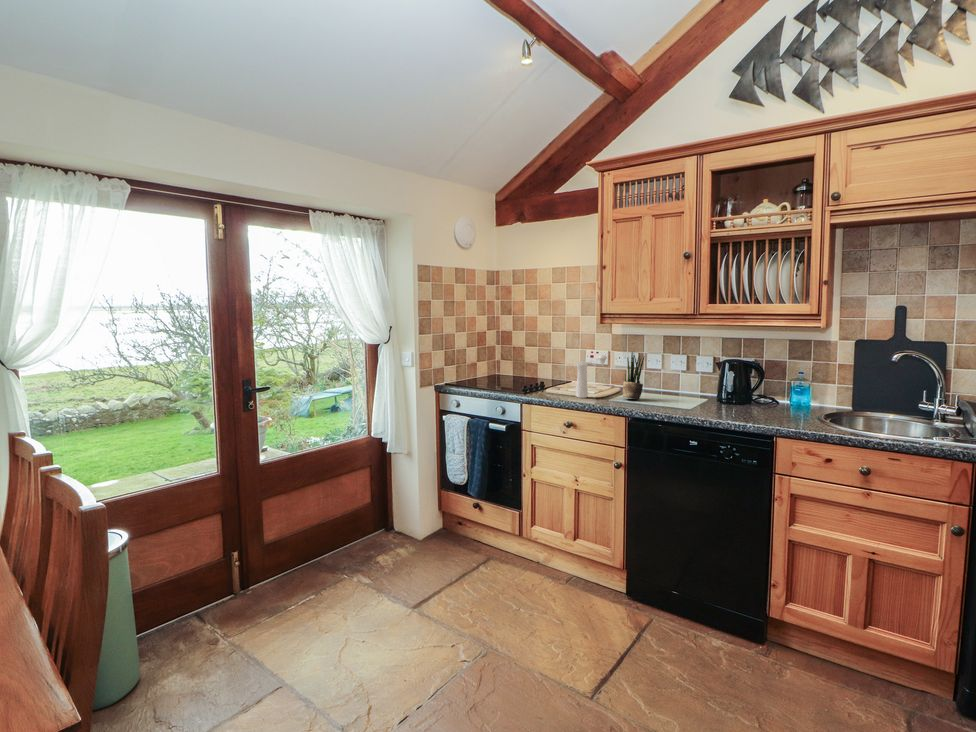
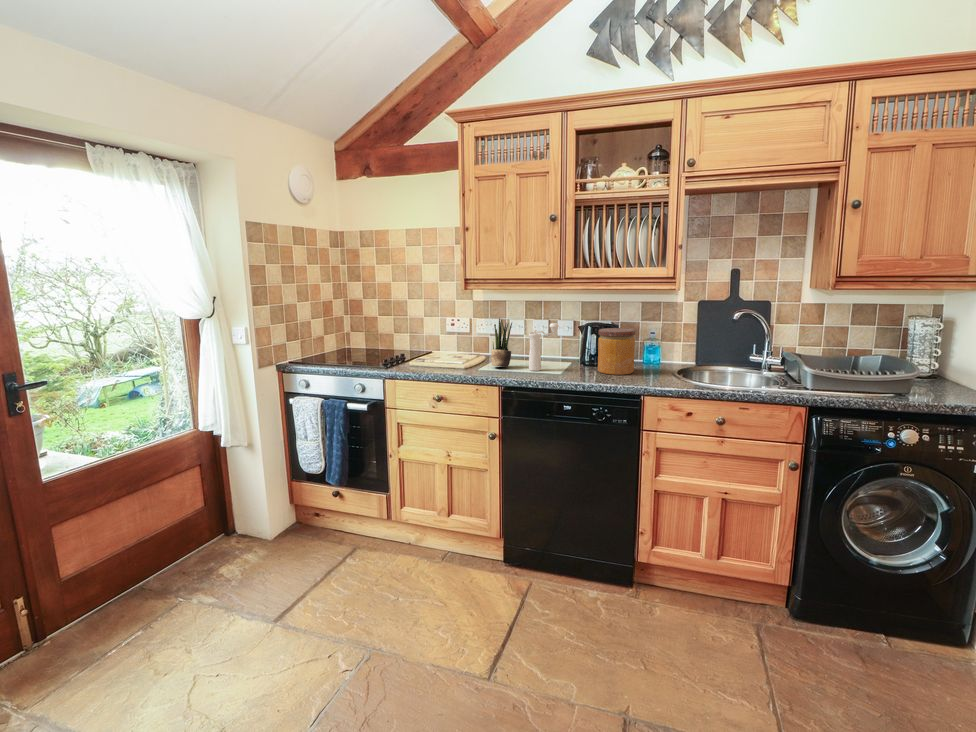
pepper mill: present [576,355,607,398] -> present [529,323,559,371]
jar: none [731,365,772,413] -> present [598,328,635,375]

